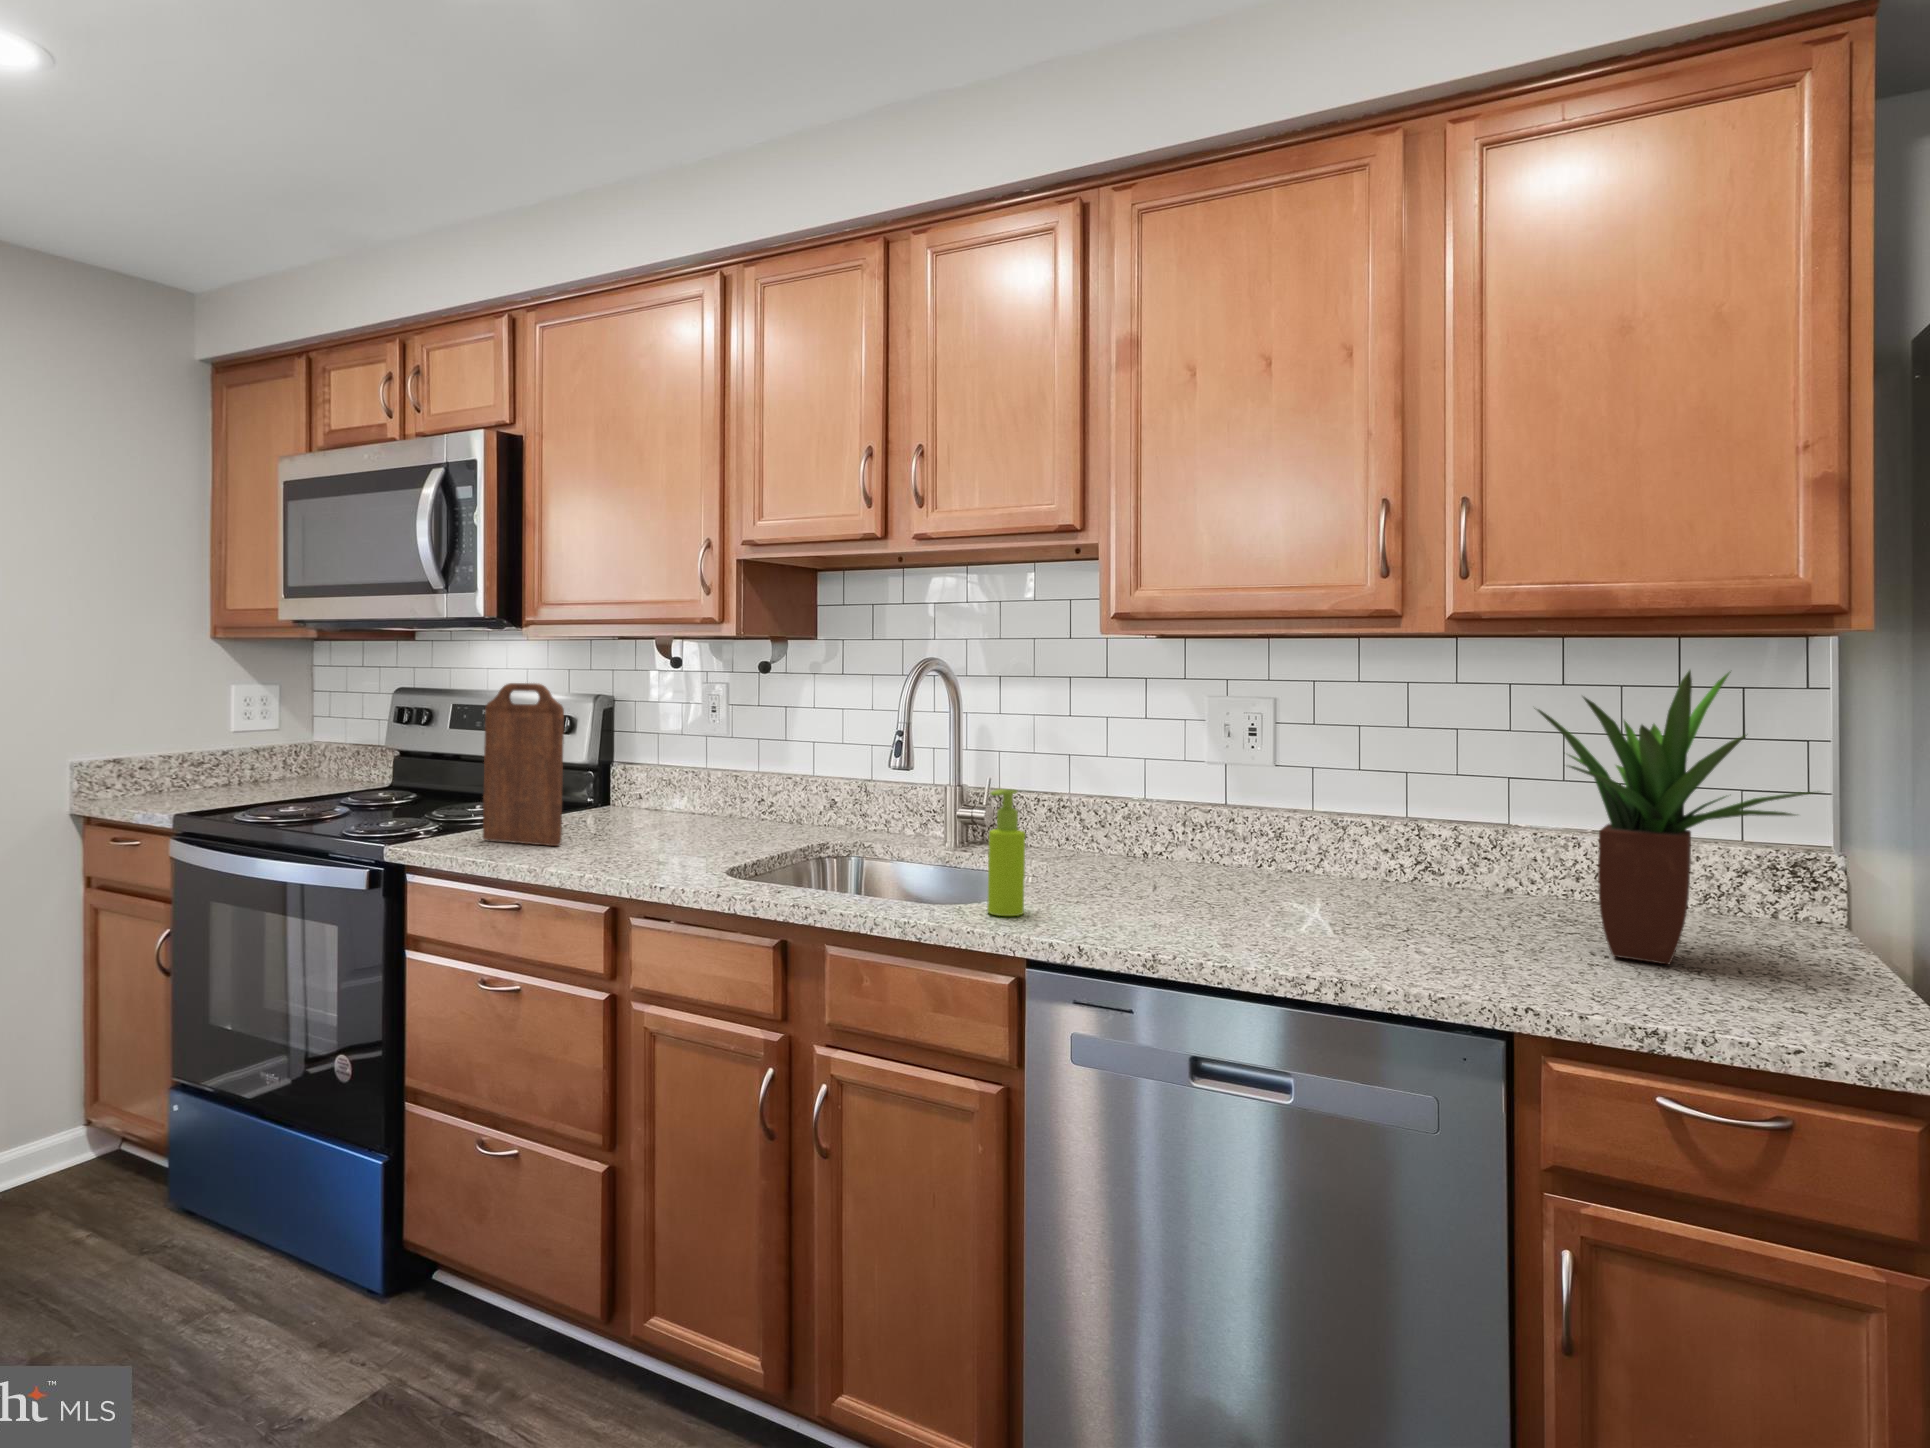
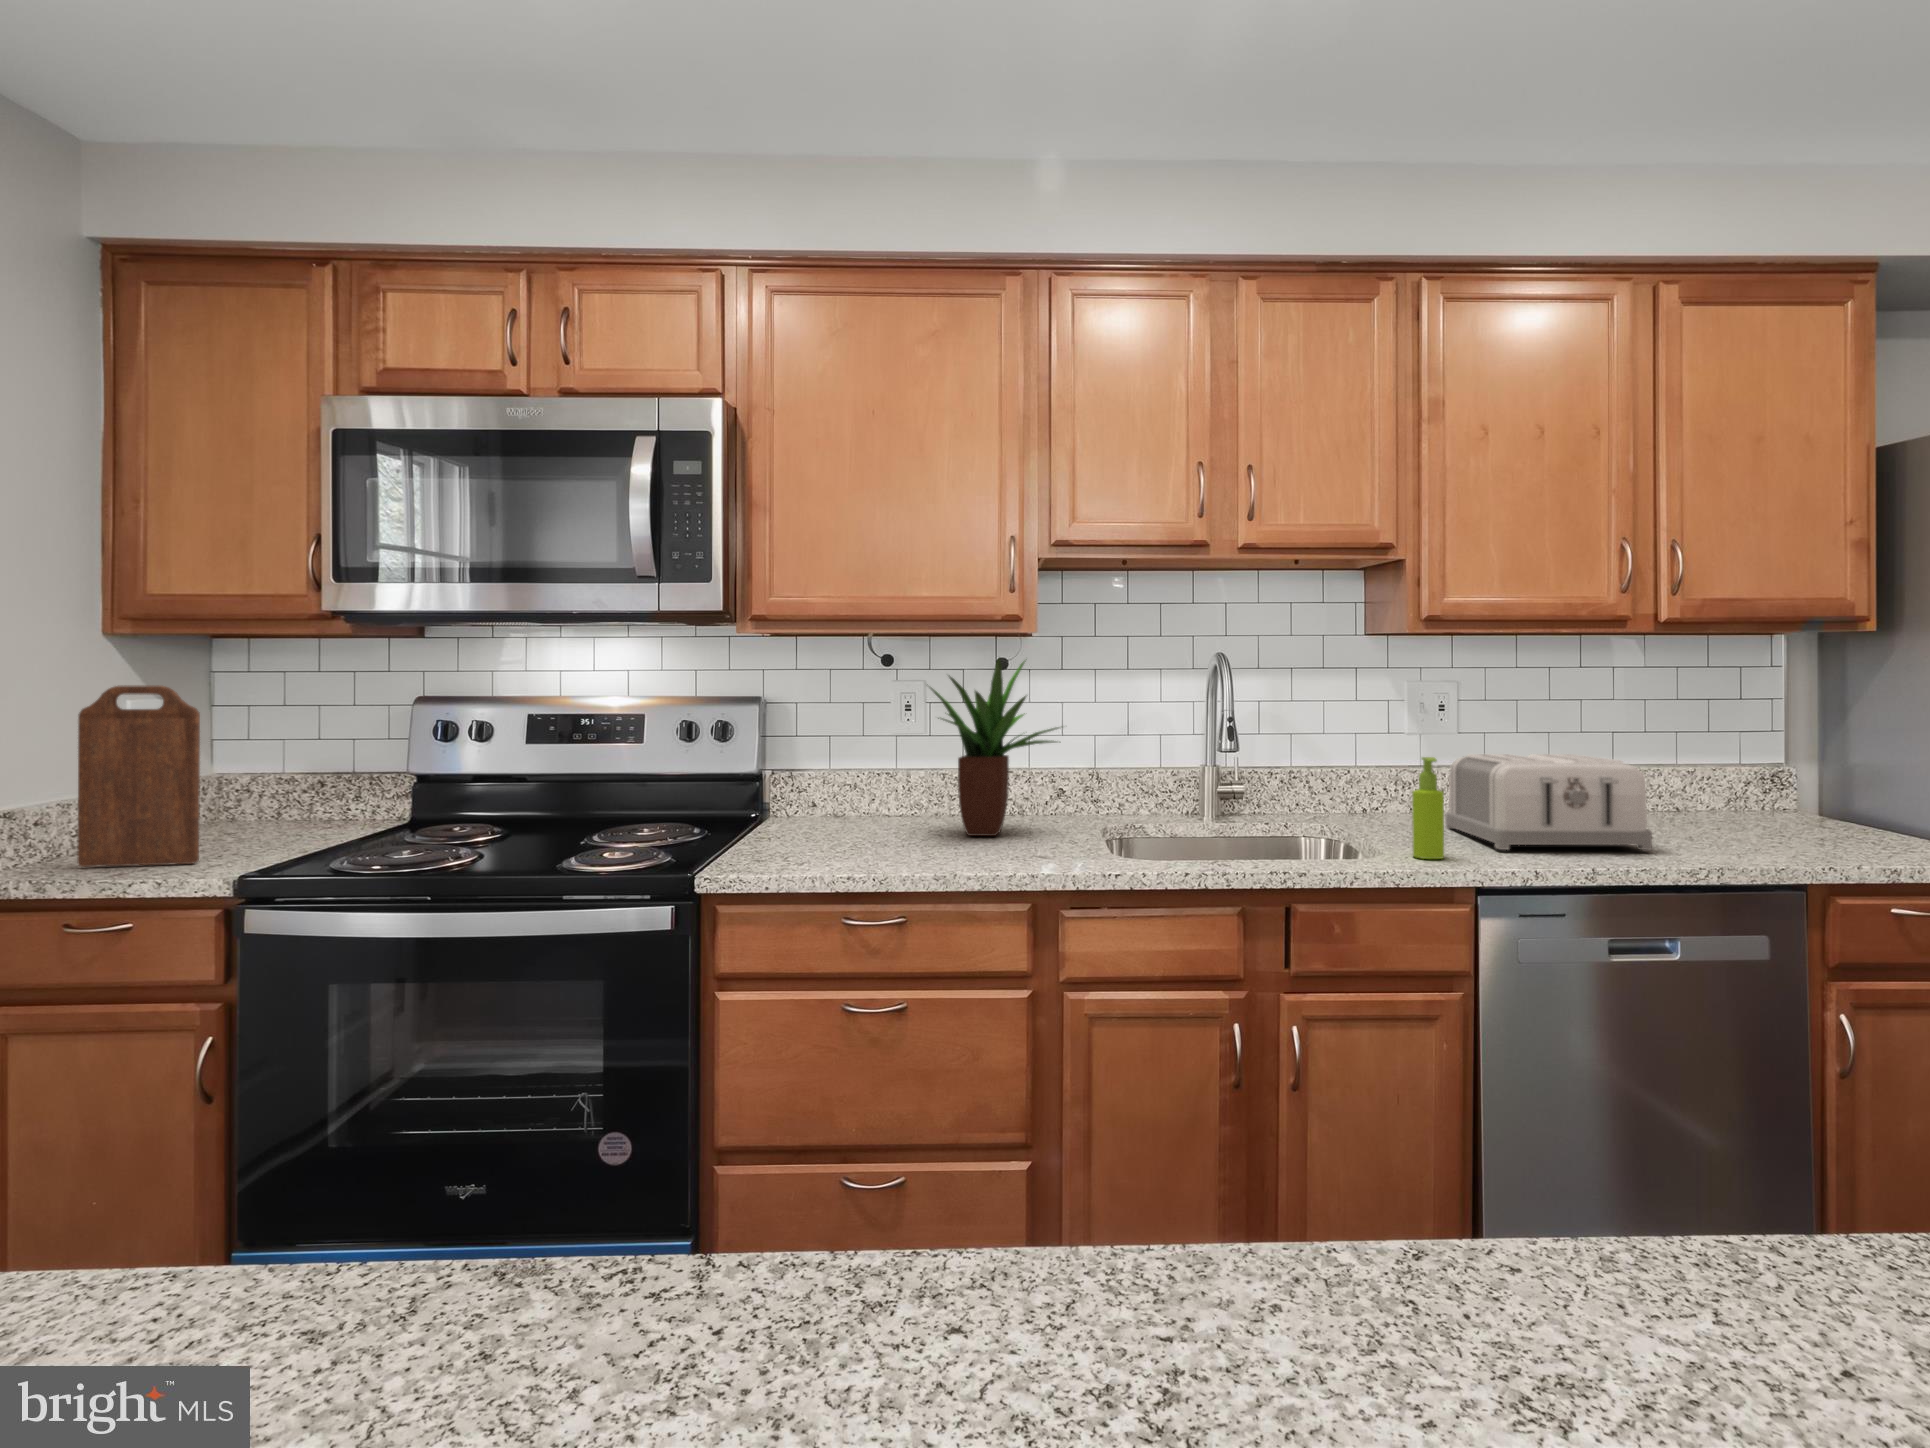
potted plant: present [1537,671,1813,964] -> present [930,658,1059,836]
cutting board: present [483,683,564,846] -> present [78,685,200,867]
toaster: none [1114,792,1360,944] -> present [1446,754,1652,850]

